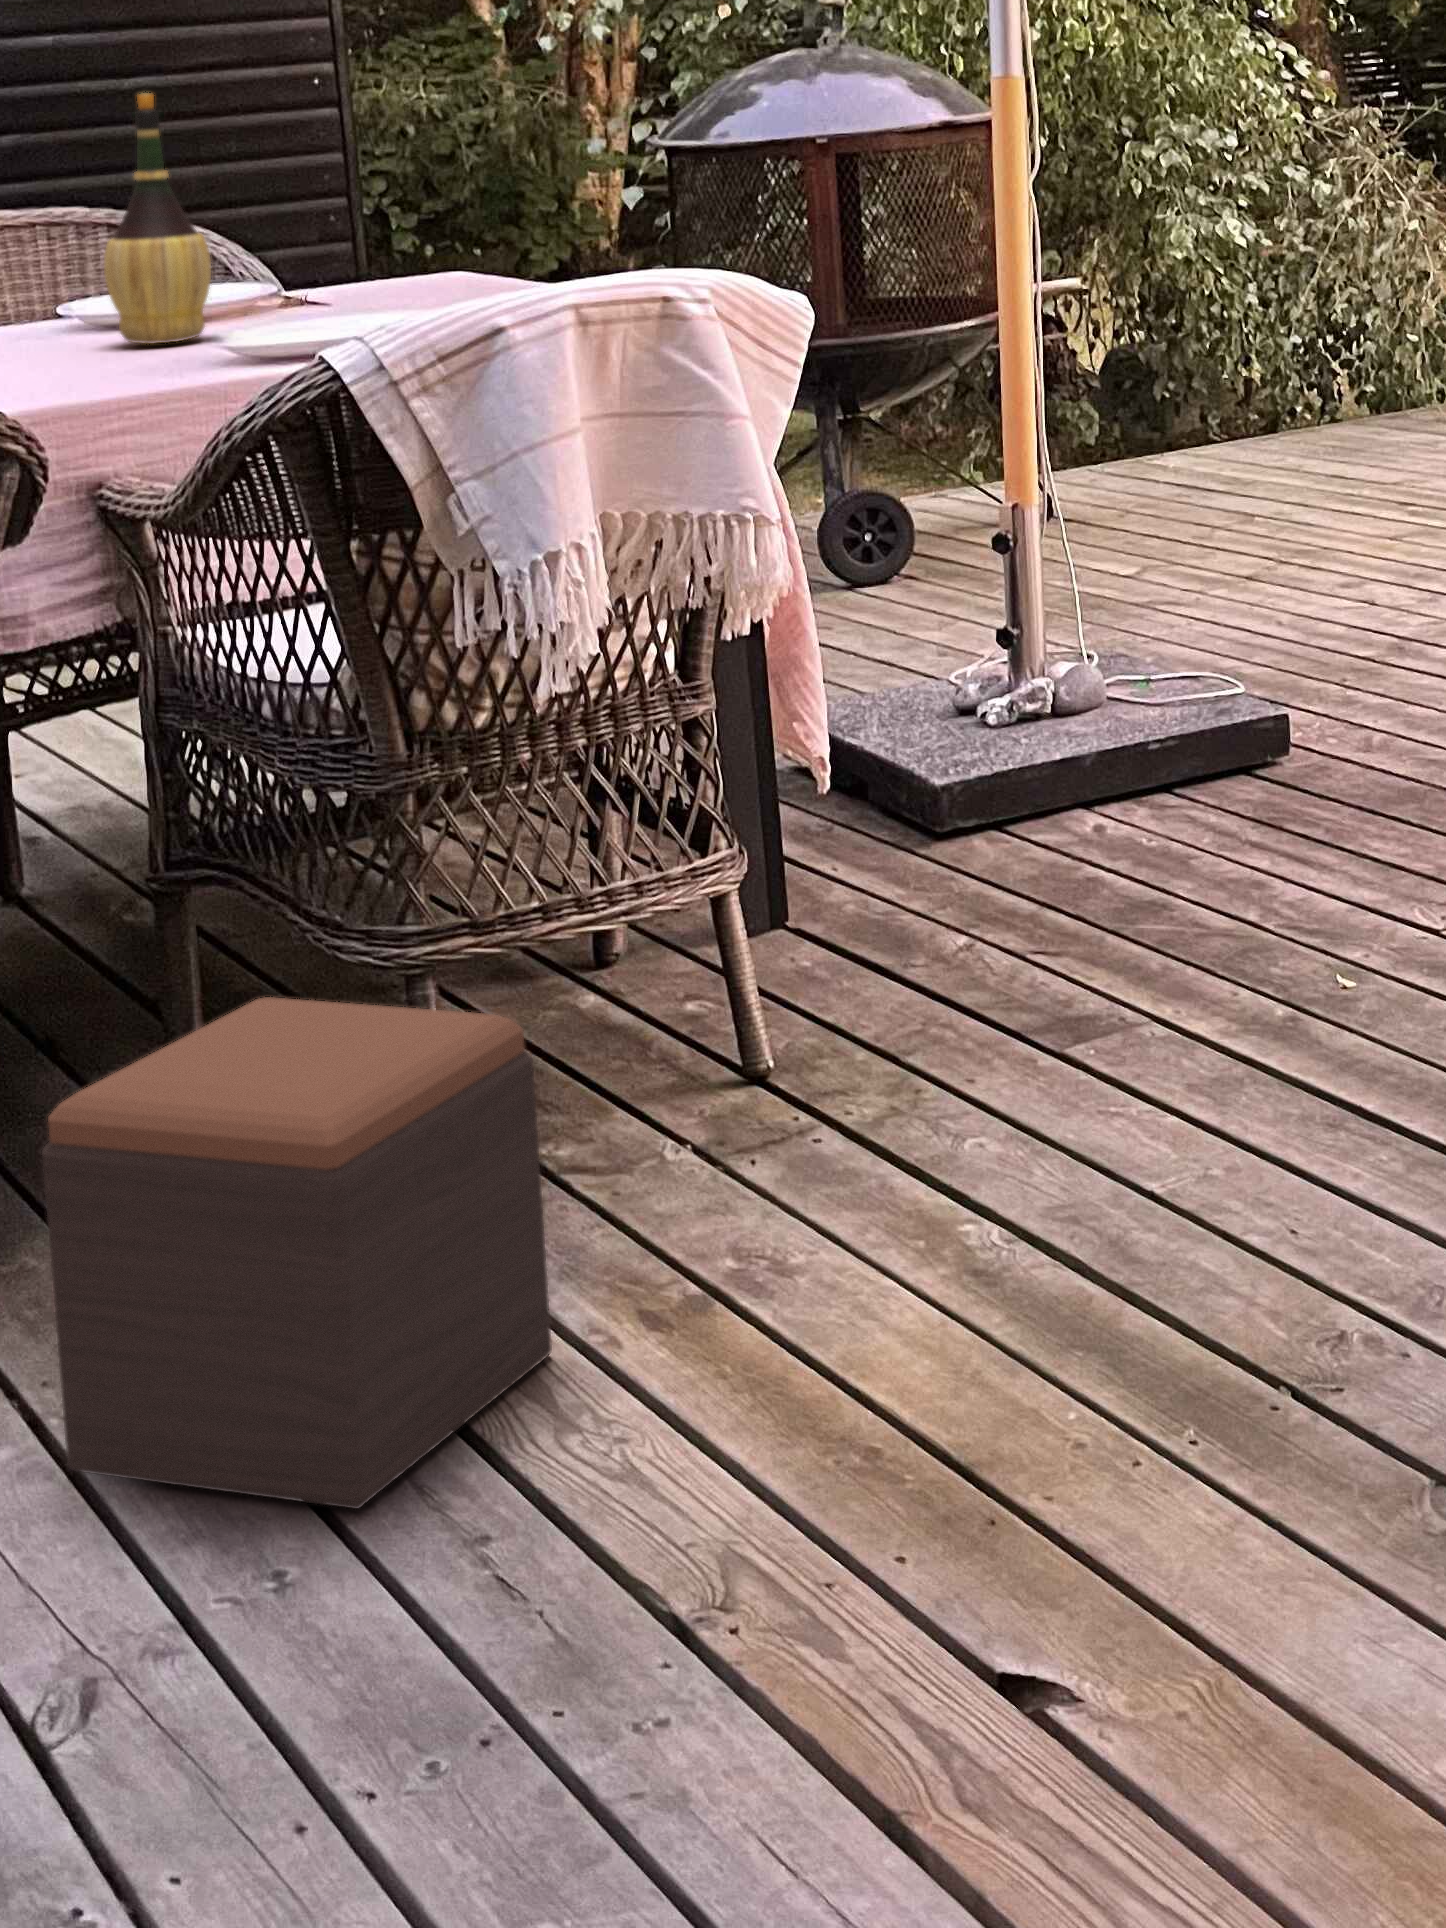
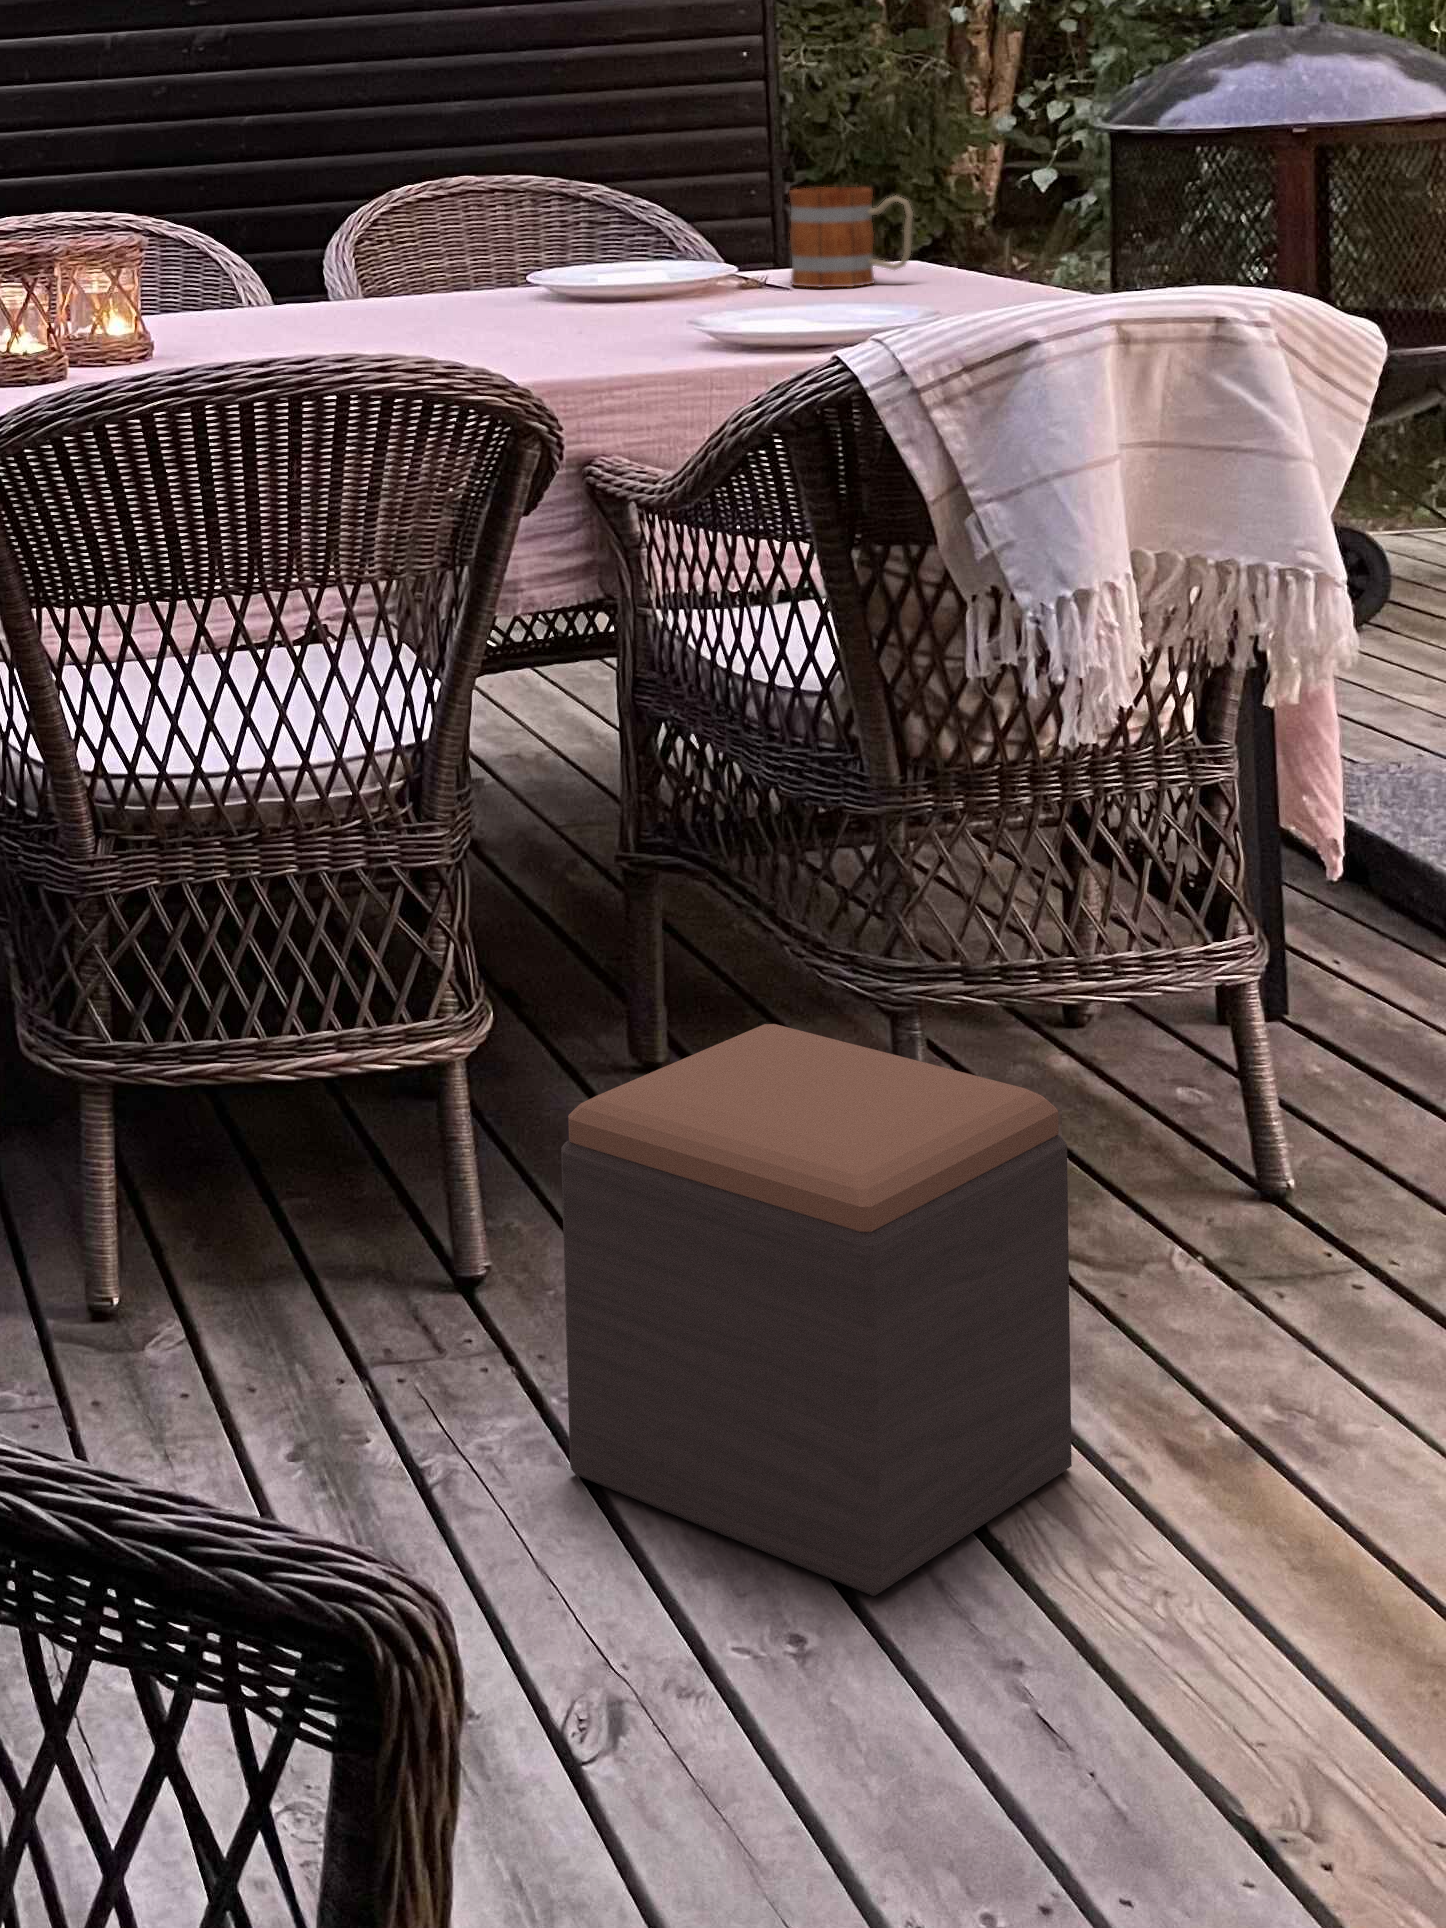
wine bottle: present [104,93,211,344] -> none [586,70,690,323]
mug: none [320,203,440,301] -> present [789,187,913,287]

